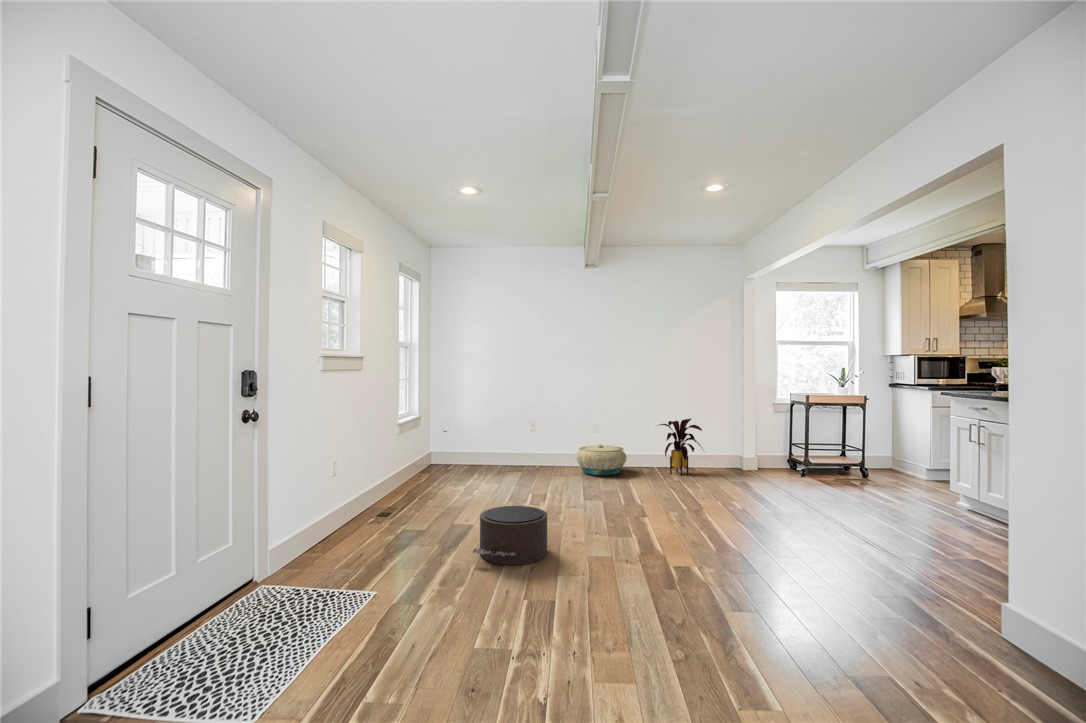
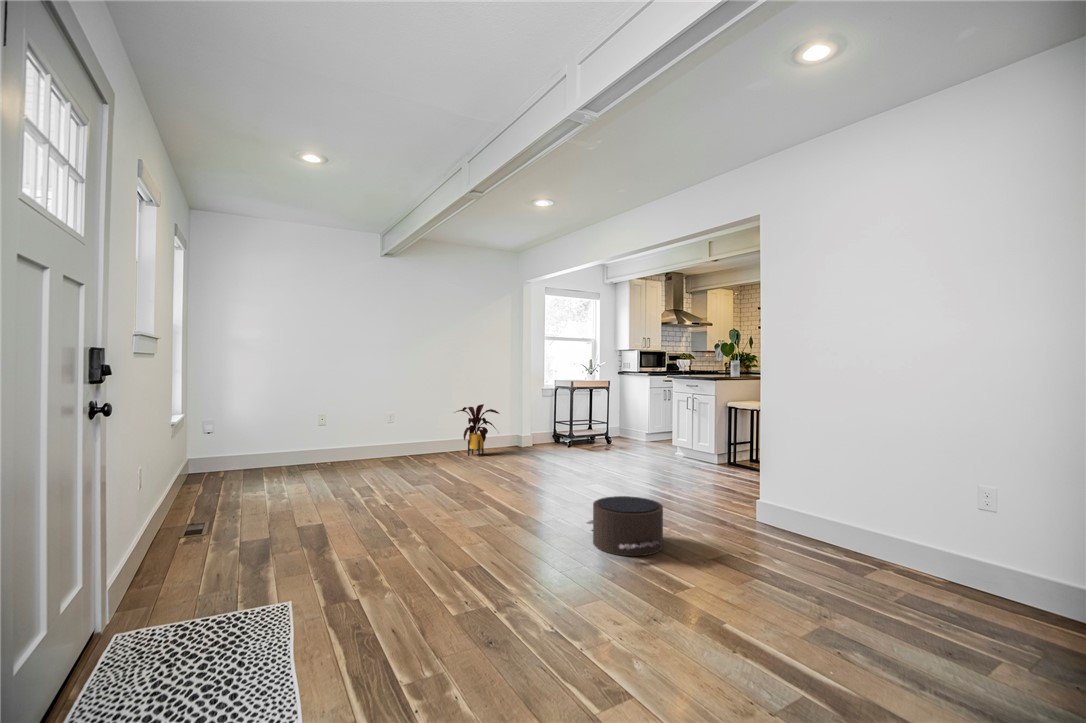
basket: present [576,445,626,475] -> none [378,433,429,464]
pouf: present [472,506,547,565] -> present [586,496,663,556]

